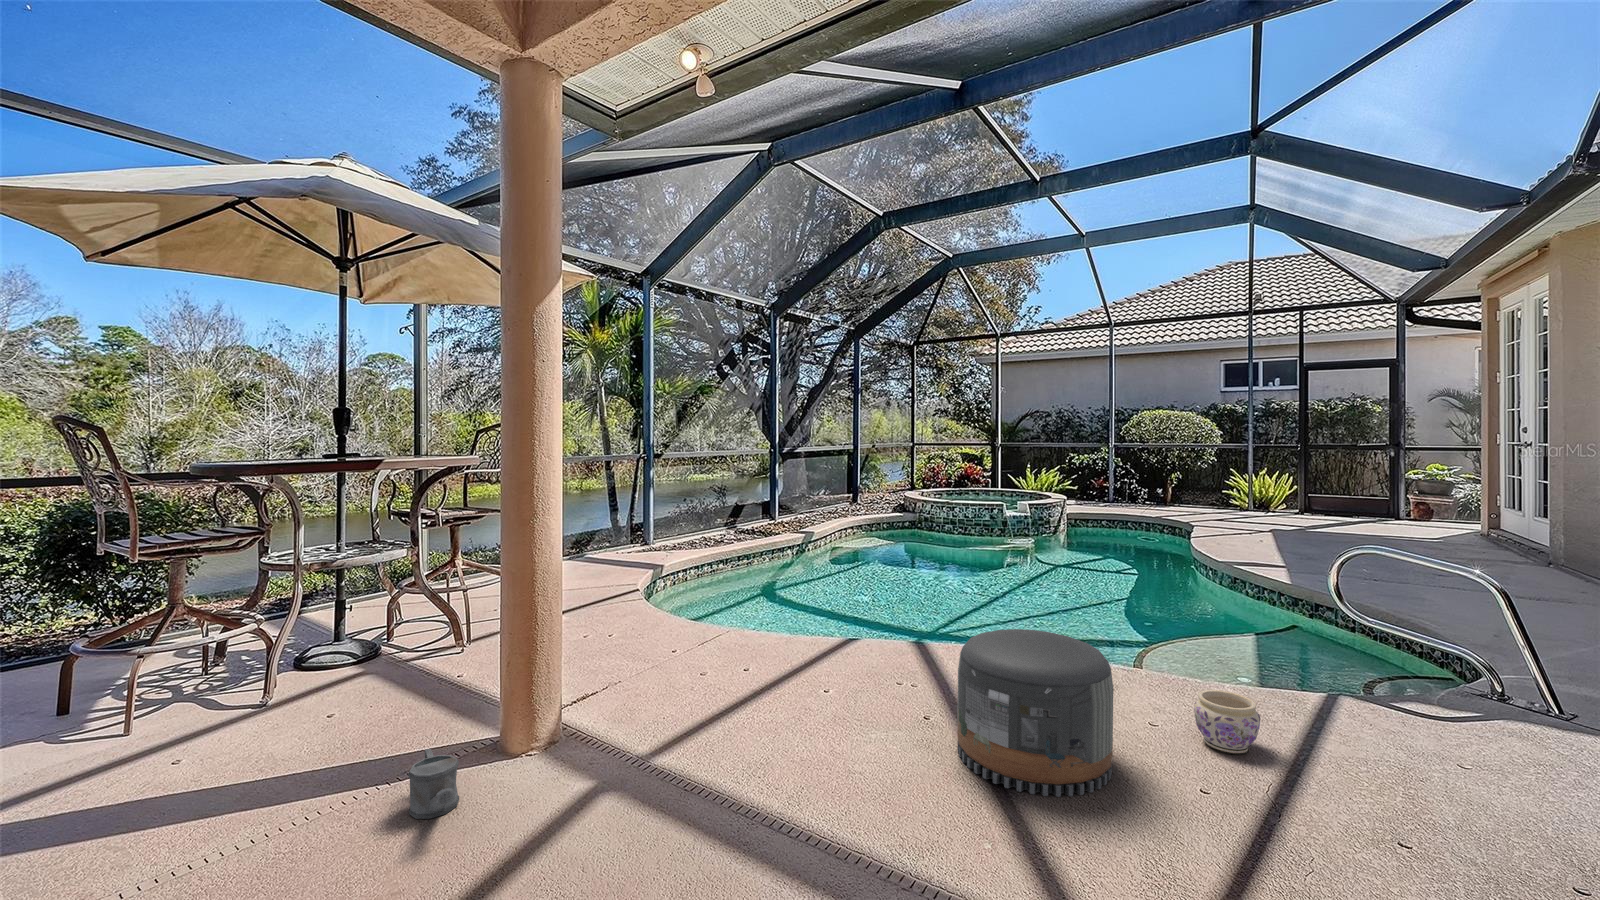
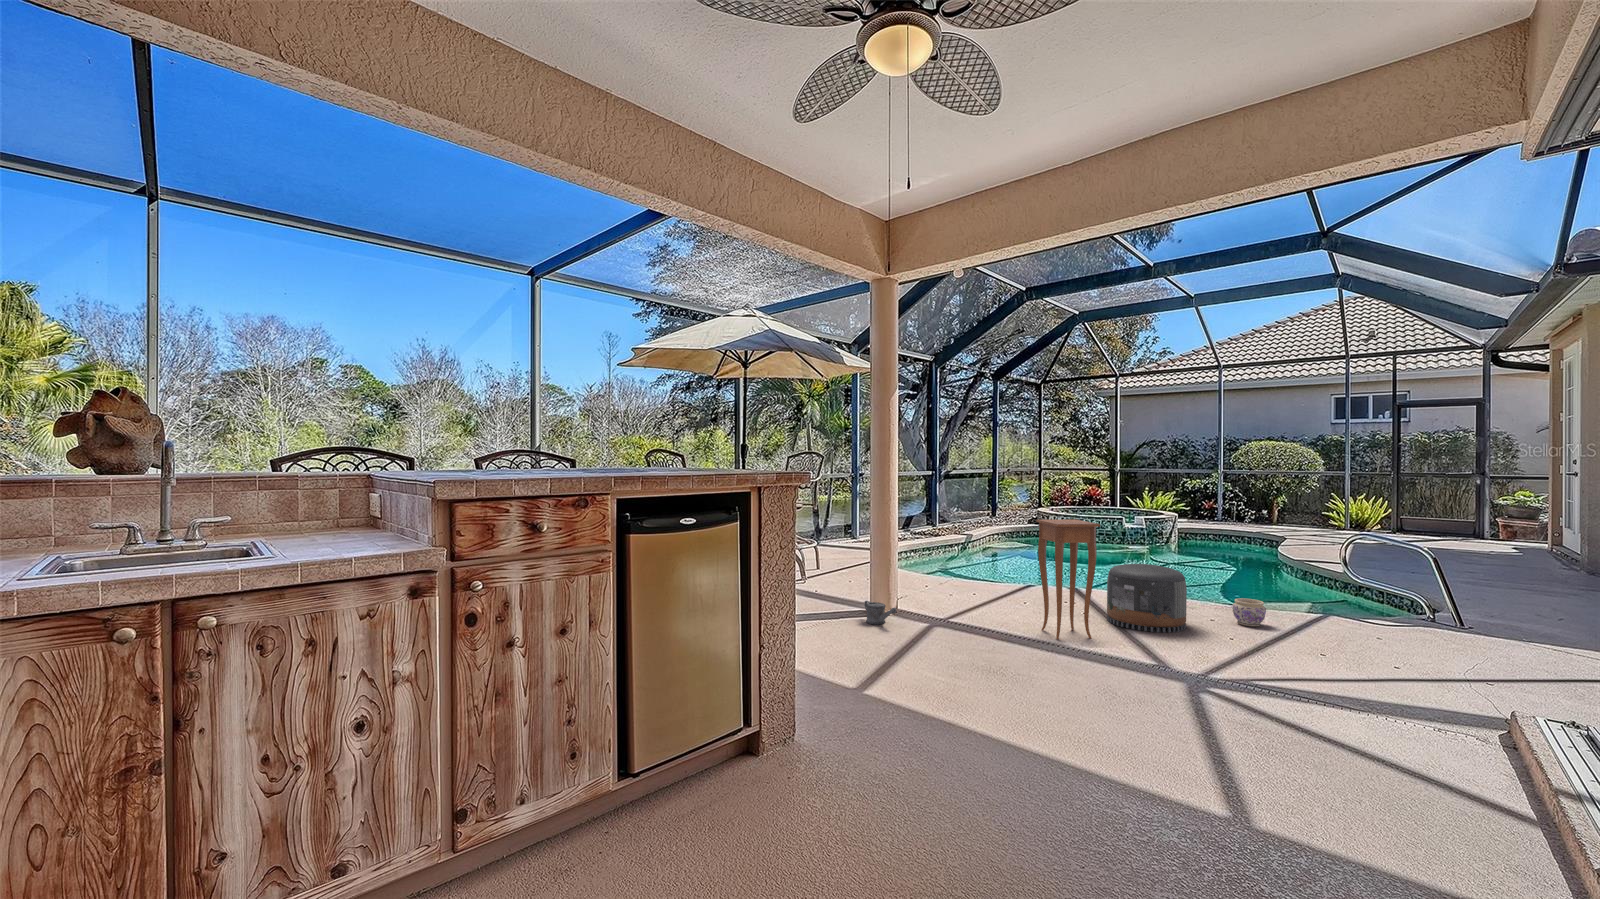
side table: none [794,553,928,859] -> present [1036,519,1100,639]

